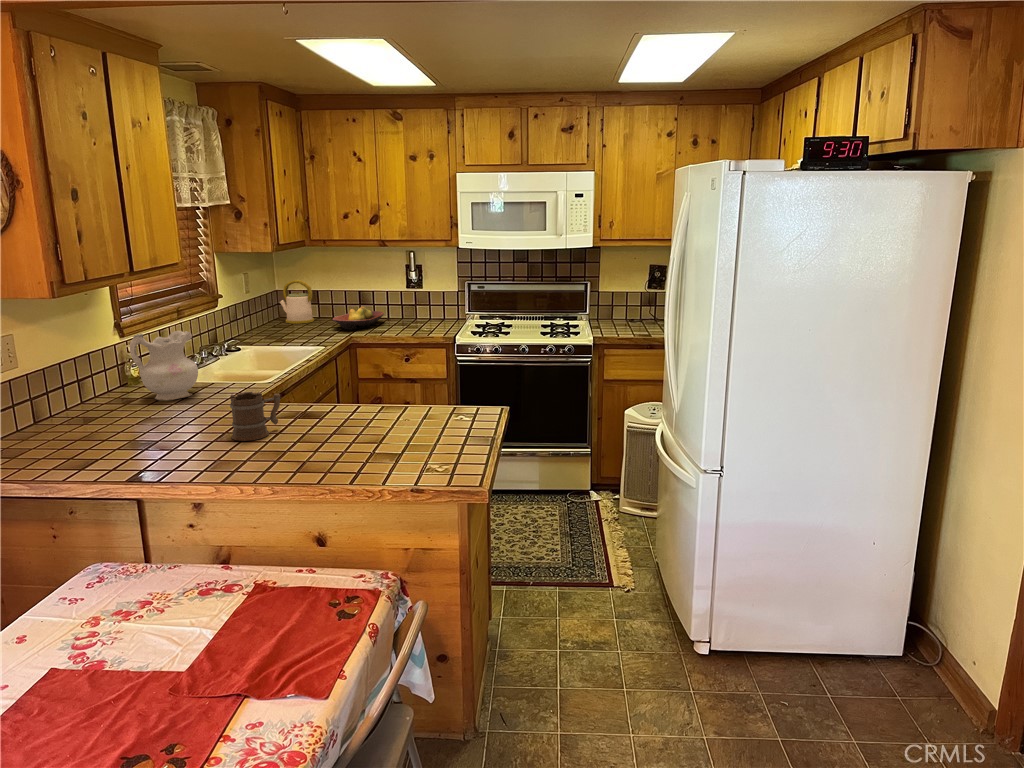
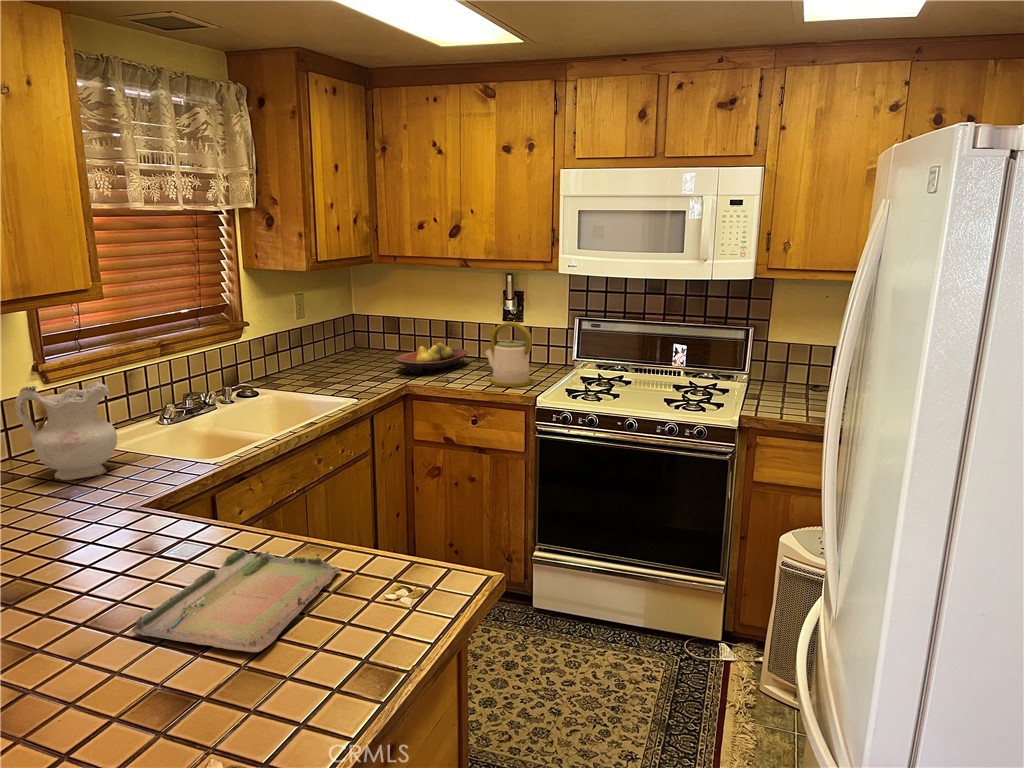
kettle: present [280,280,314,324] -> present [485,322,532,387]
mug: present [230,392,280,441] -> none [31,507,123,592]
tray: none [326,406,417,447] -> present [132,549,341,652]

